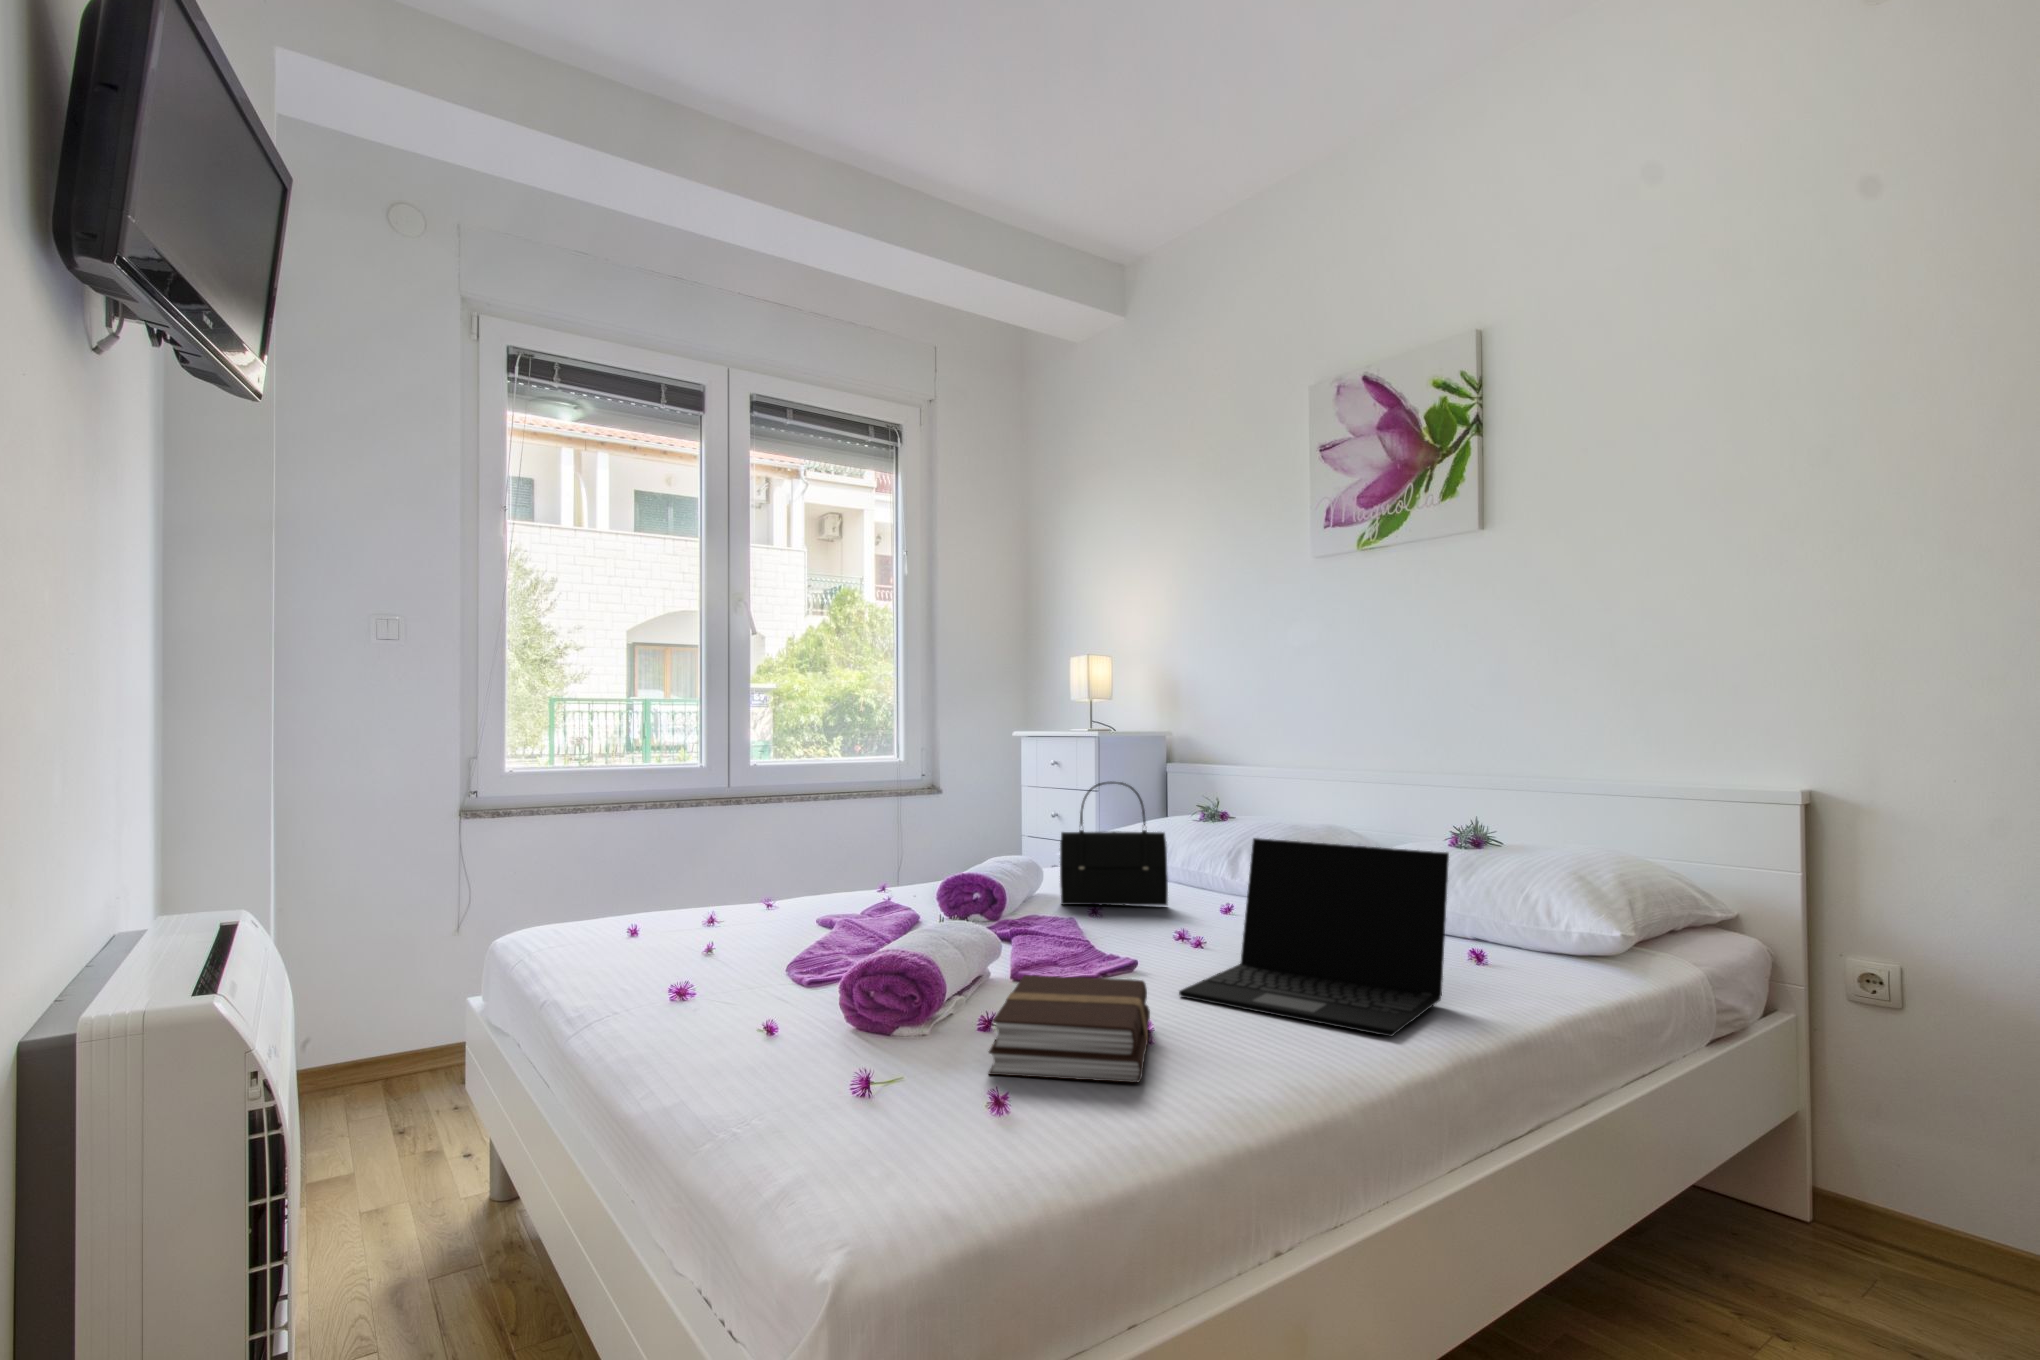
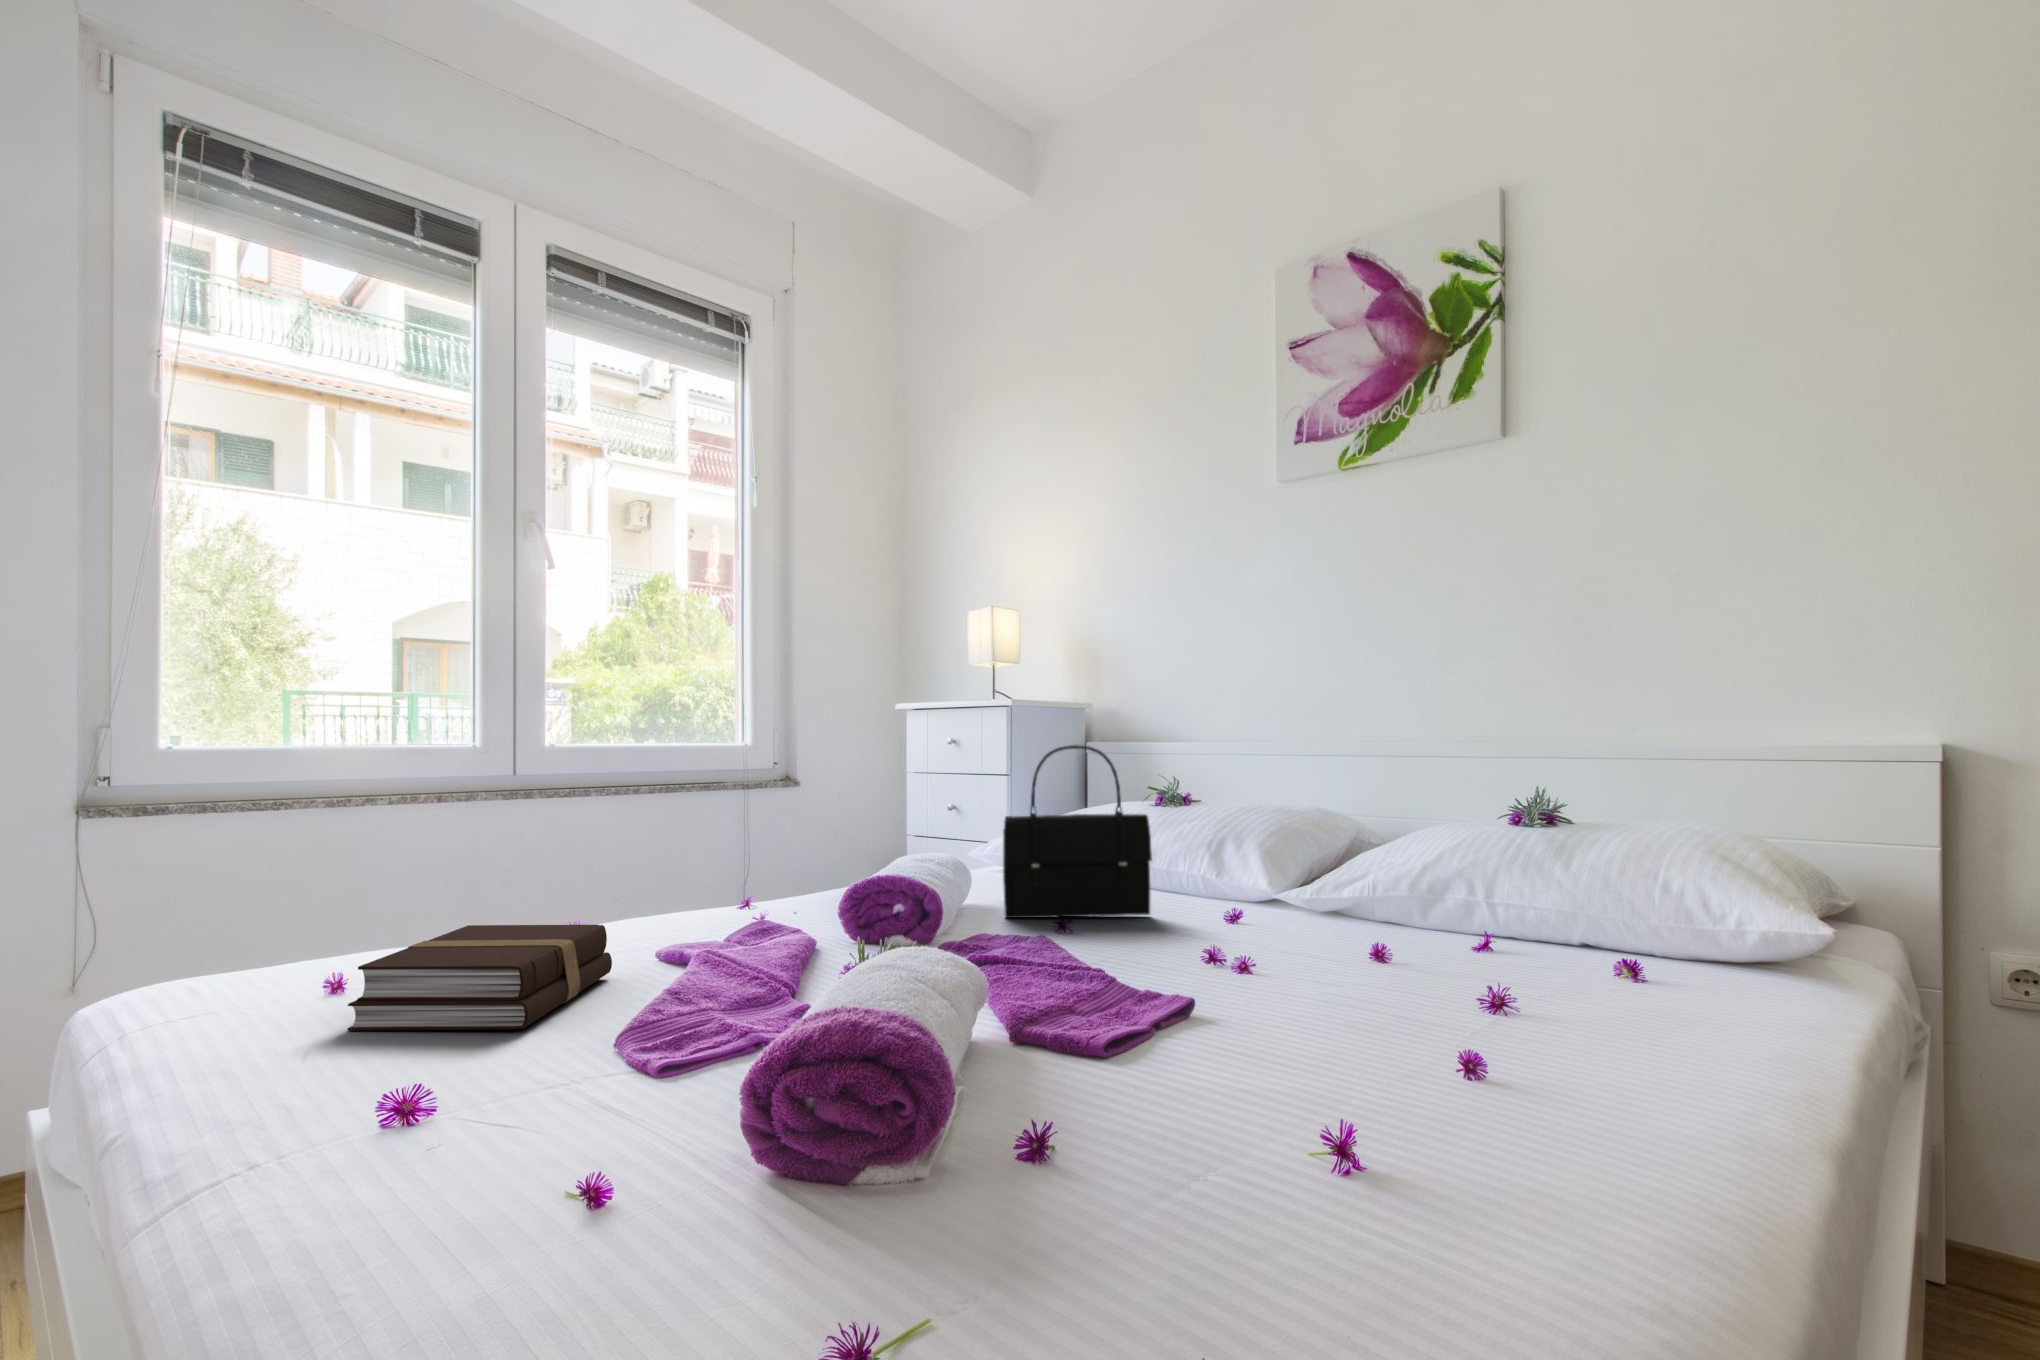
laptop: present [1179,838,1449,1037] -> none [1290,808,1700,1117]
book: present [988,975,1150,1082] -> present [347,925,612,1031]

